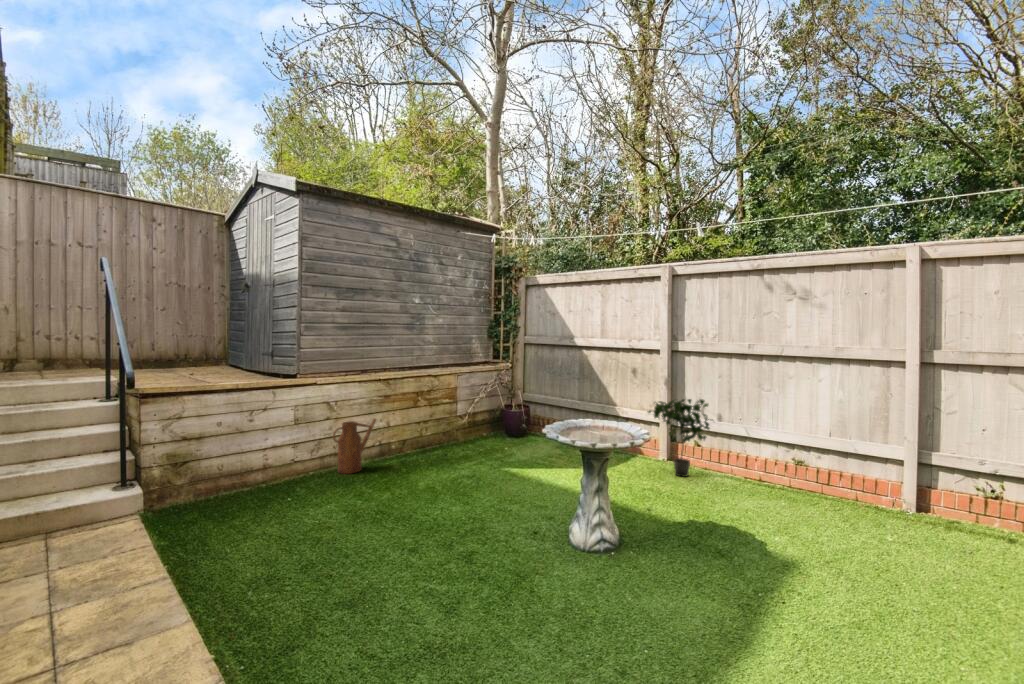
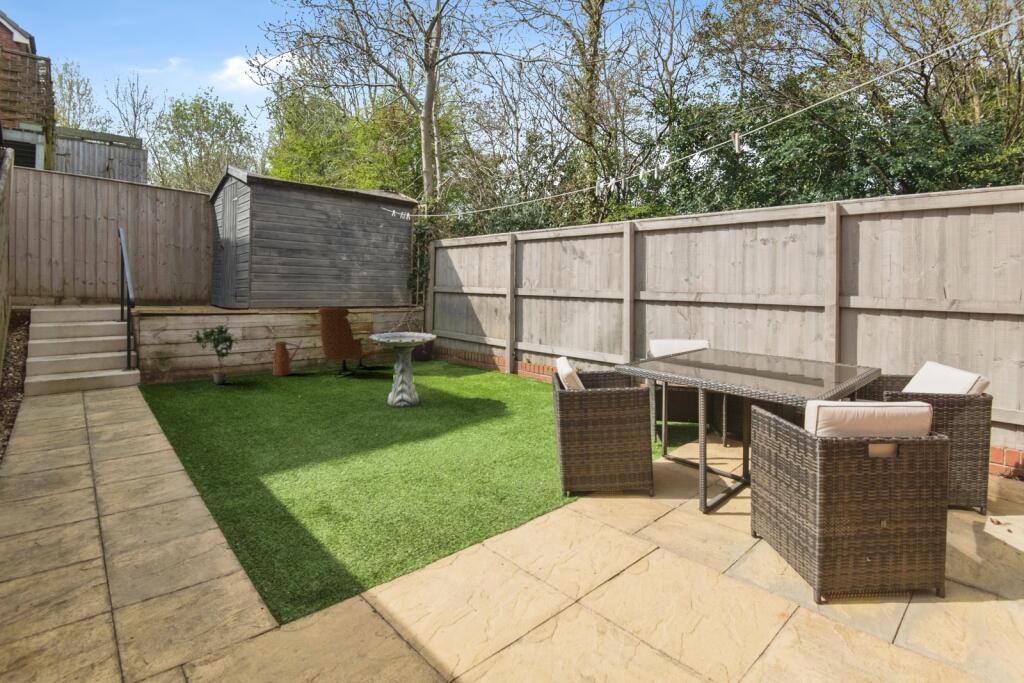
lounge chair: none [409,374,469,475] -> present [318,308,374,377]
potted plant: present [648,399,710,477] -> present [192,326,238,384]

